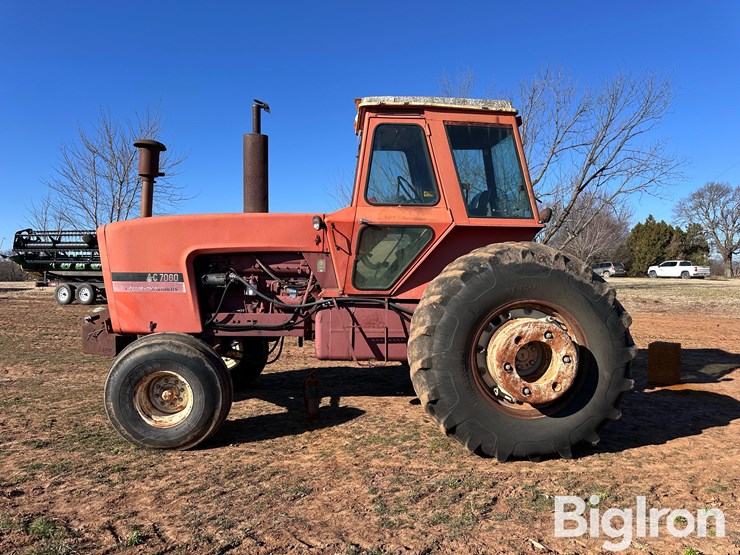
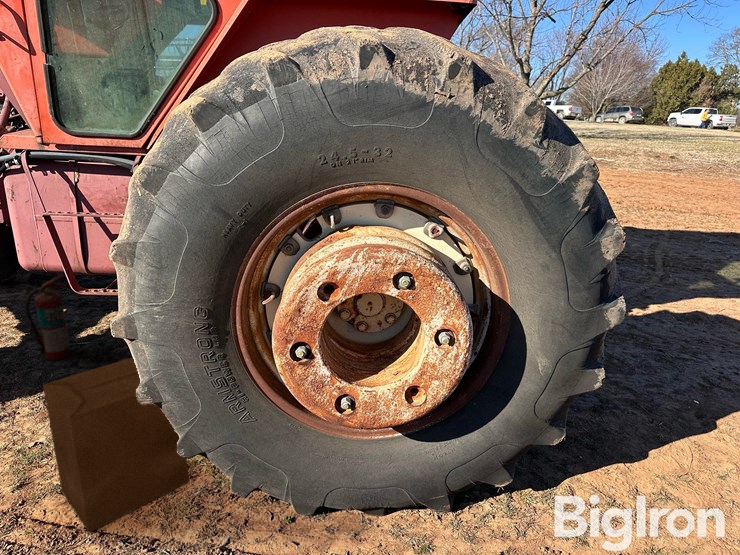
cardboard box: present [647,341,681,385] -> present [43,357,189,533]

